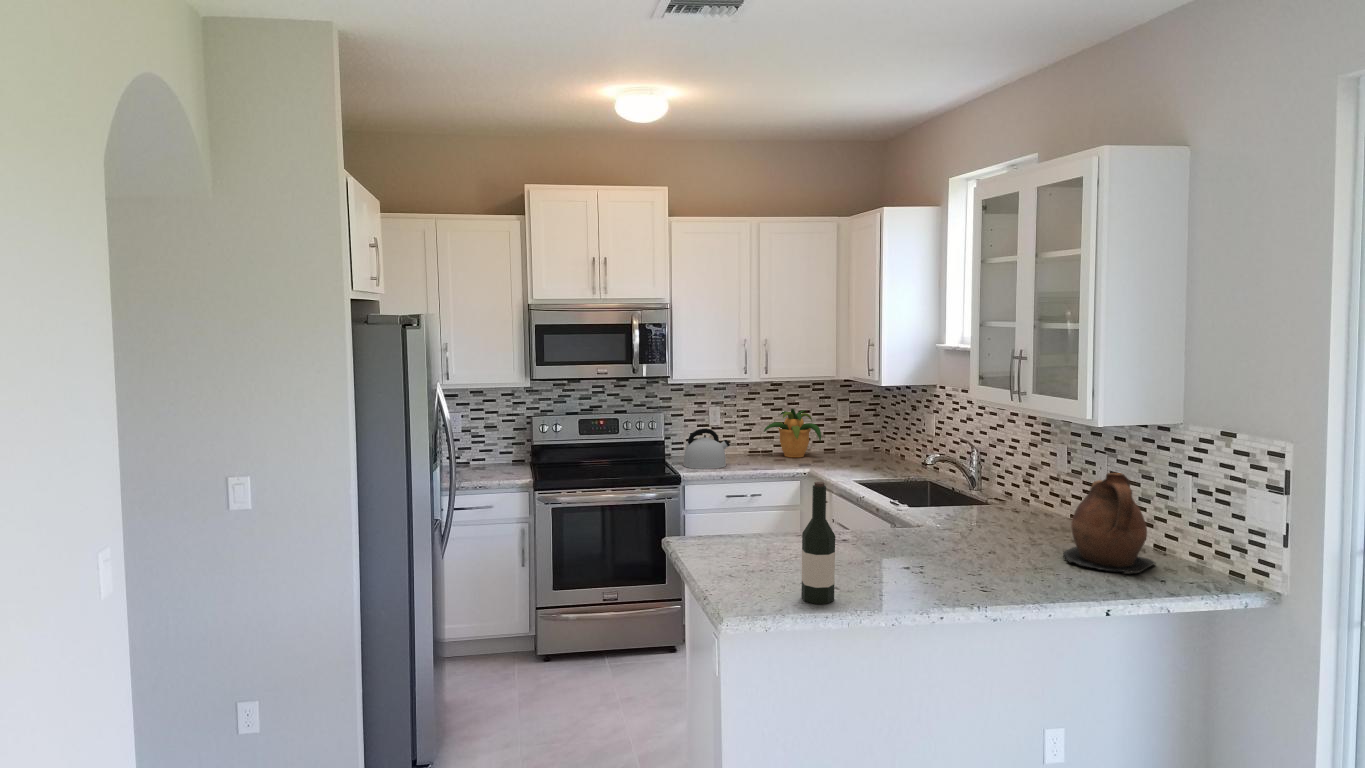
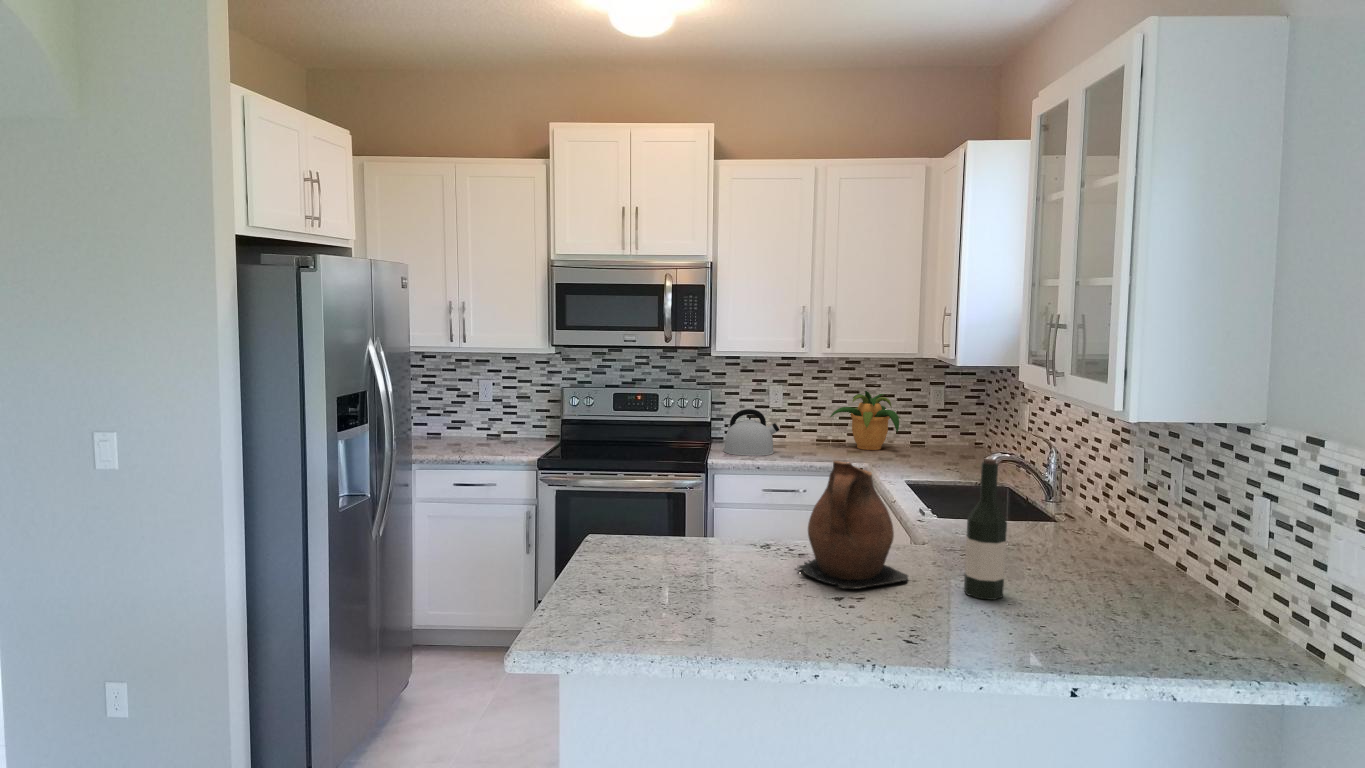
ceramic pitcher: present [1063,473,1155,574] -> present [798,461,908,589]
wine bottle: present [801,482,835,604] -> present [964,459,1007,600]

